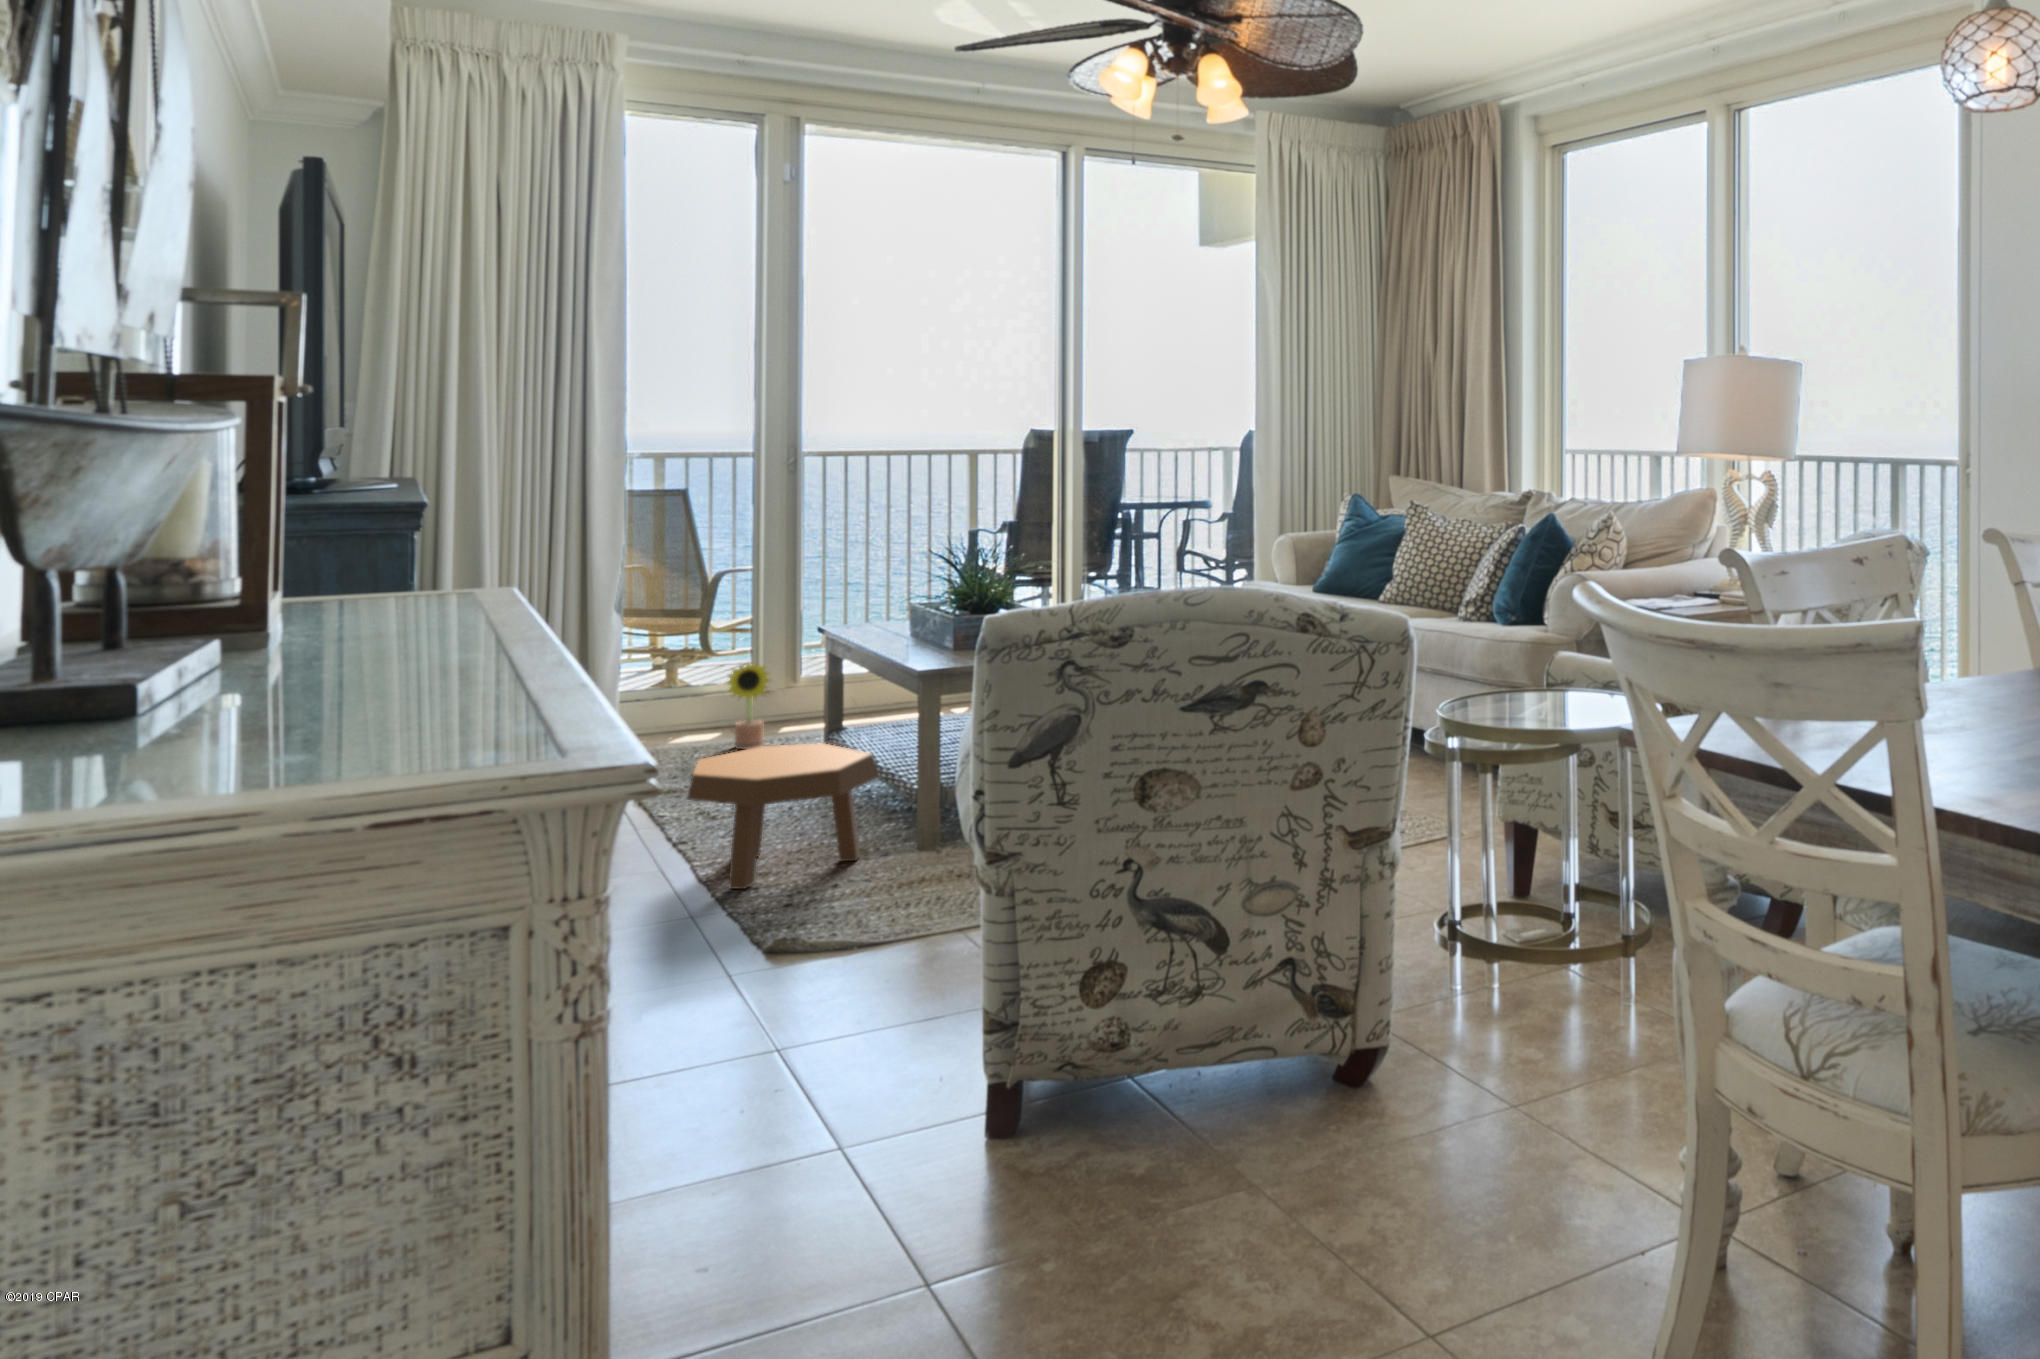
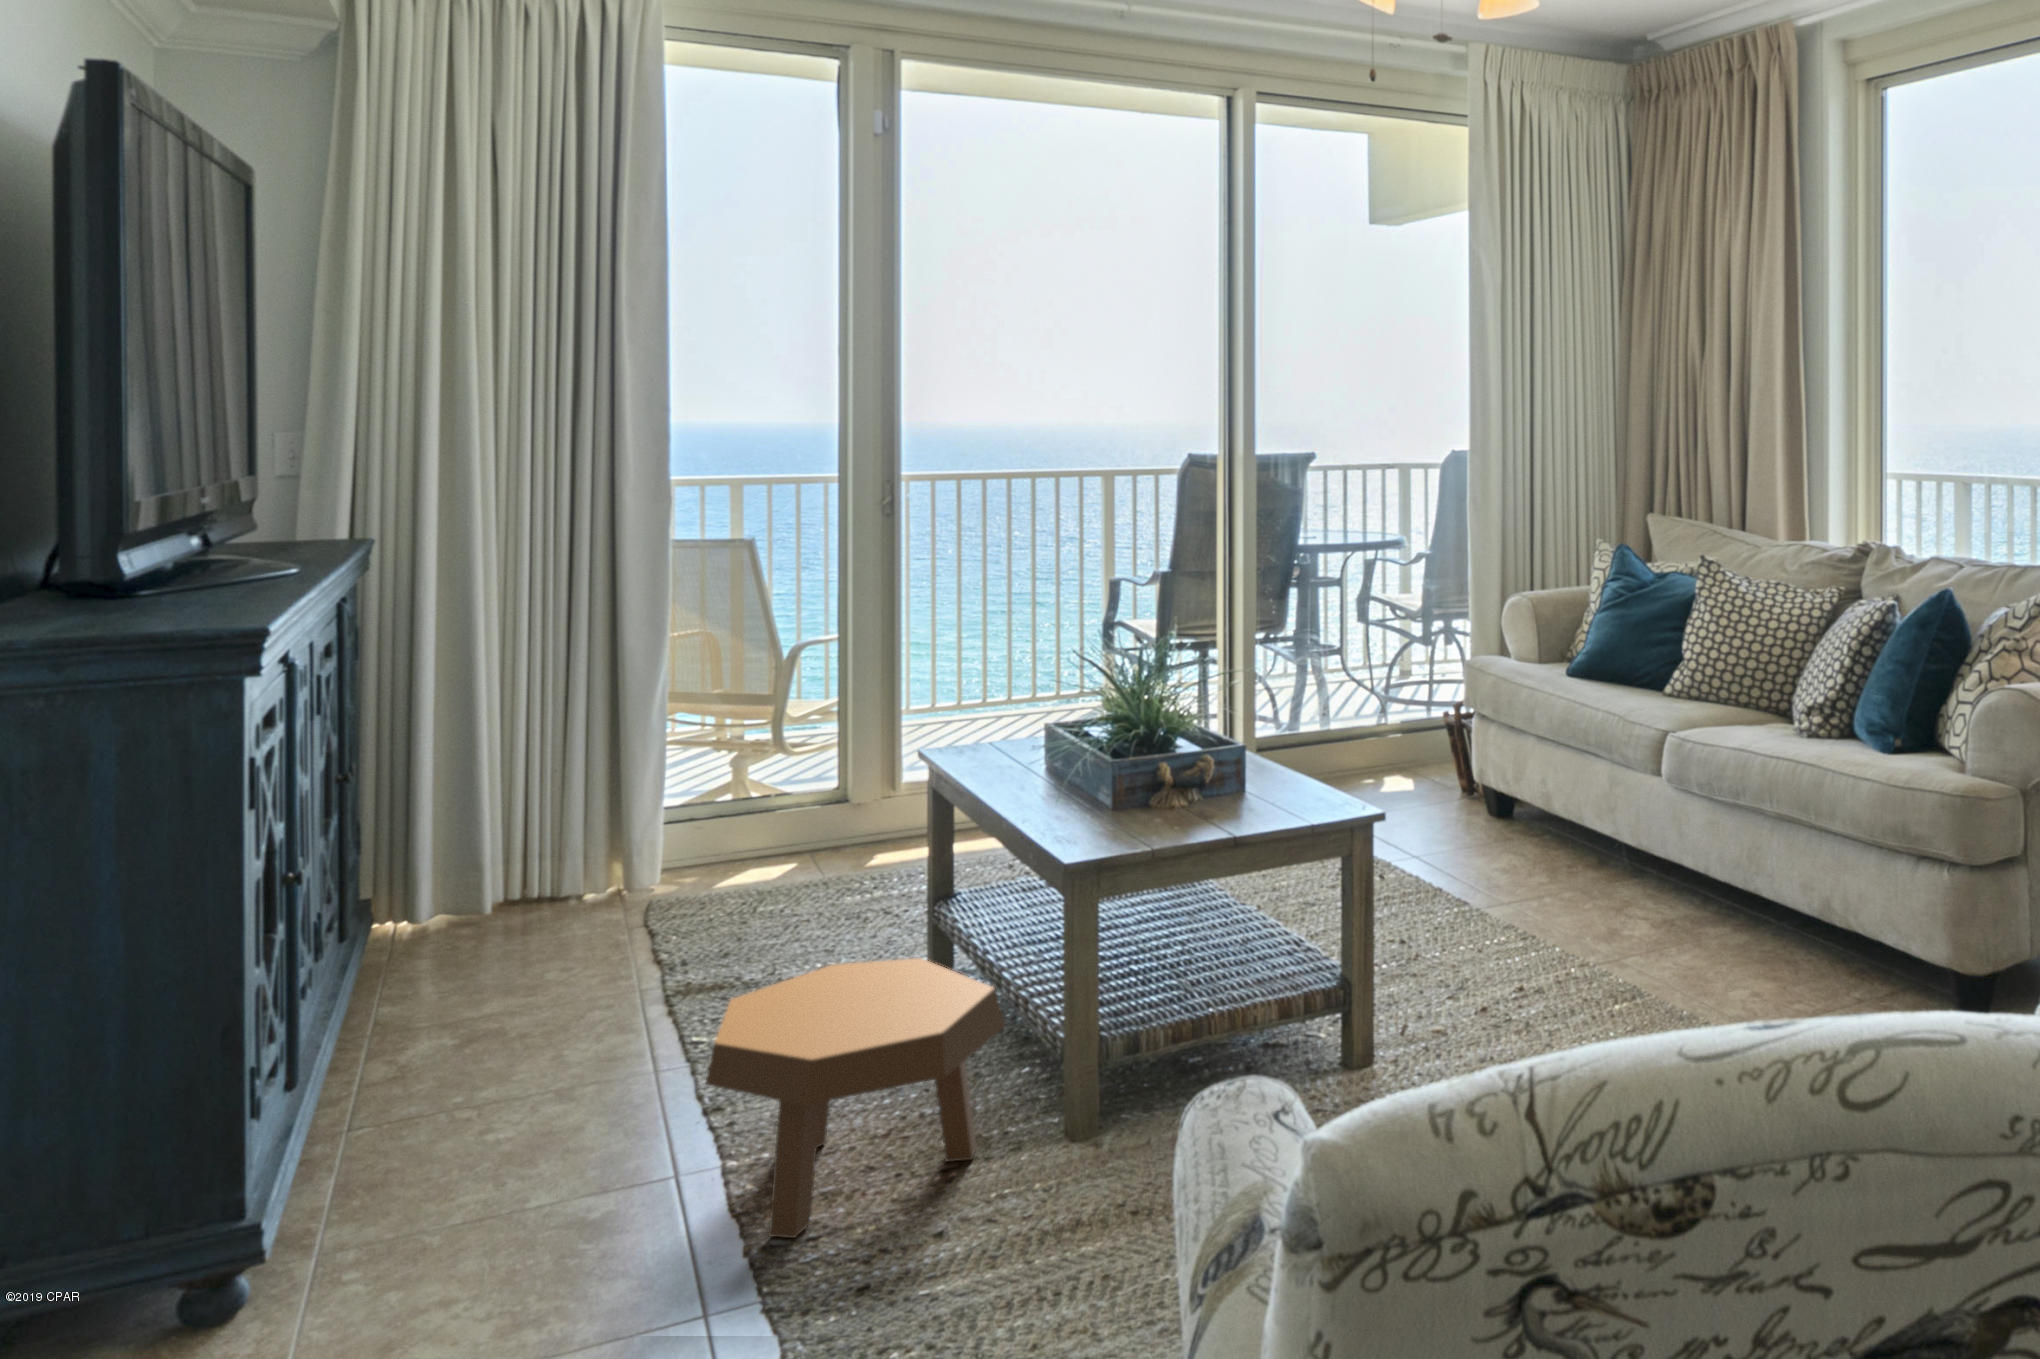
decorative plant: present [727,663,770,749] -> none [796,776,861,893]

